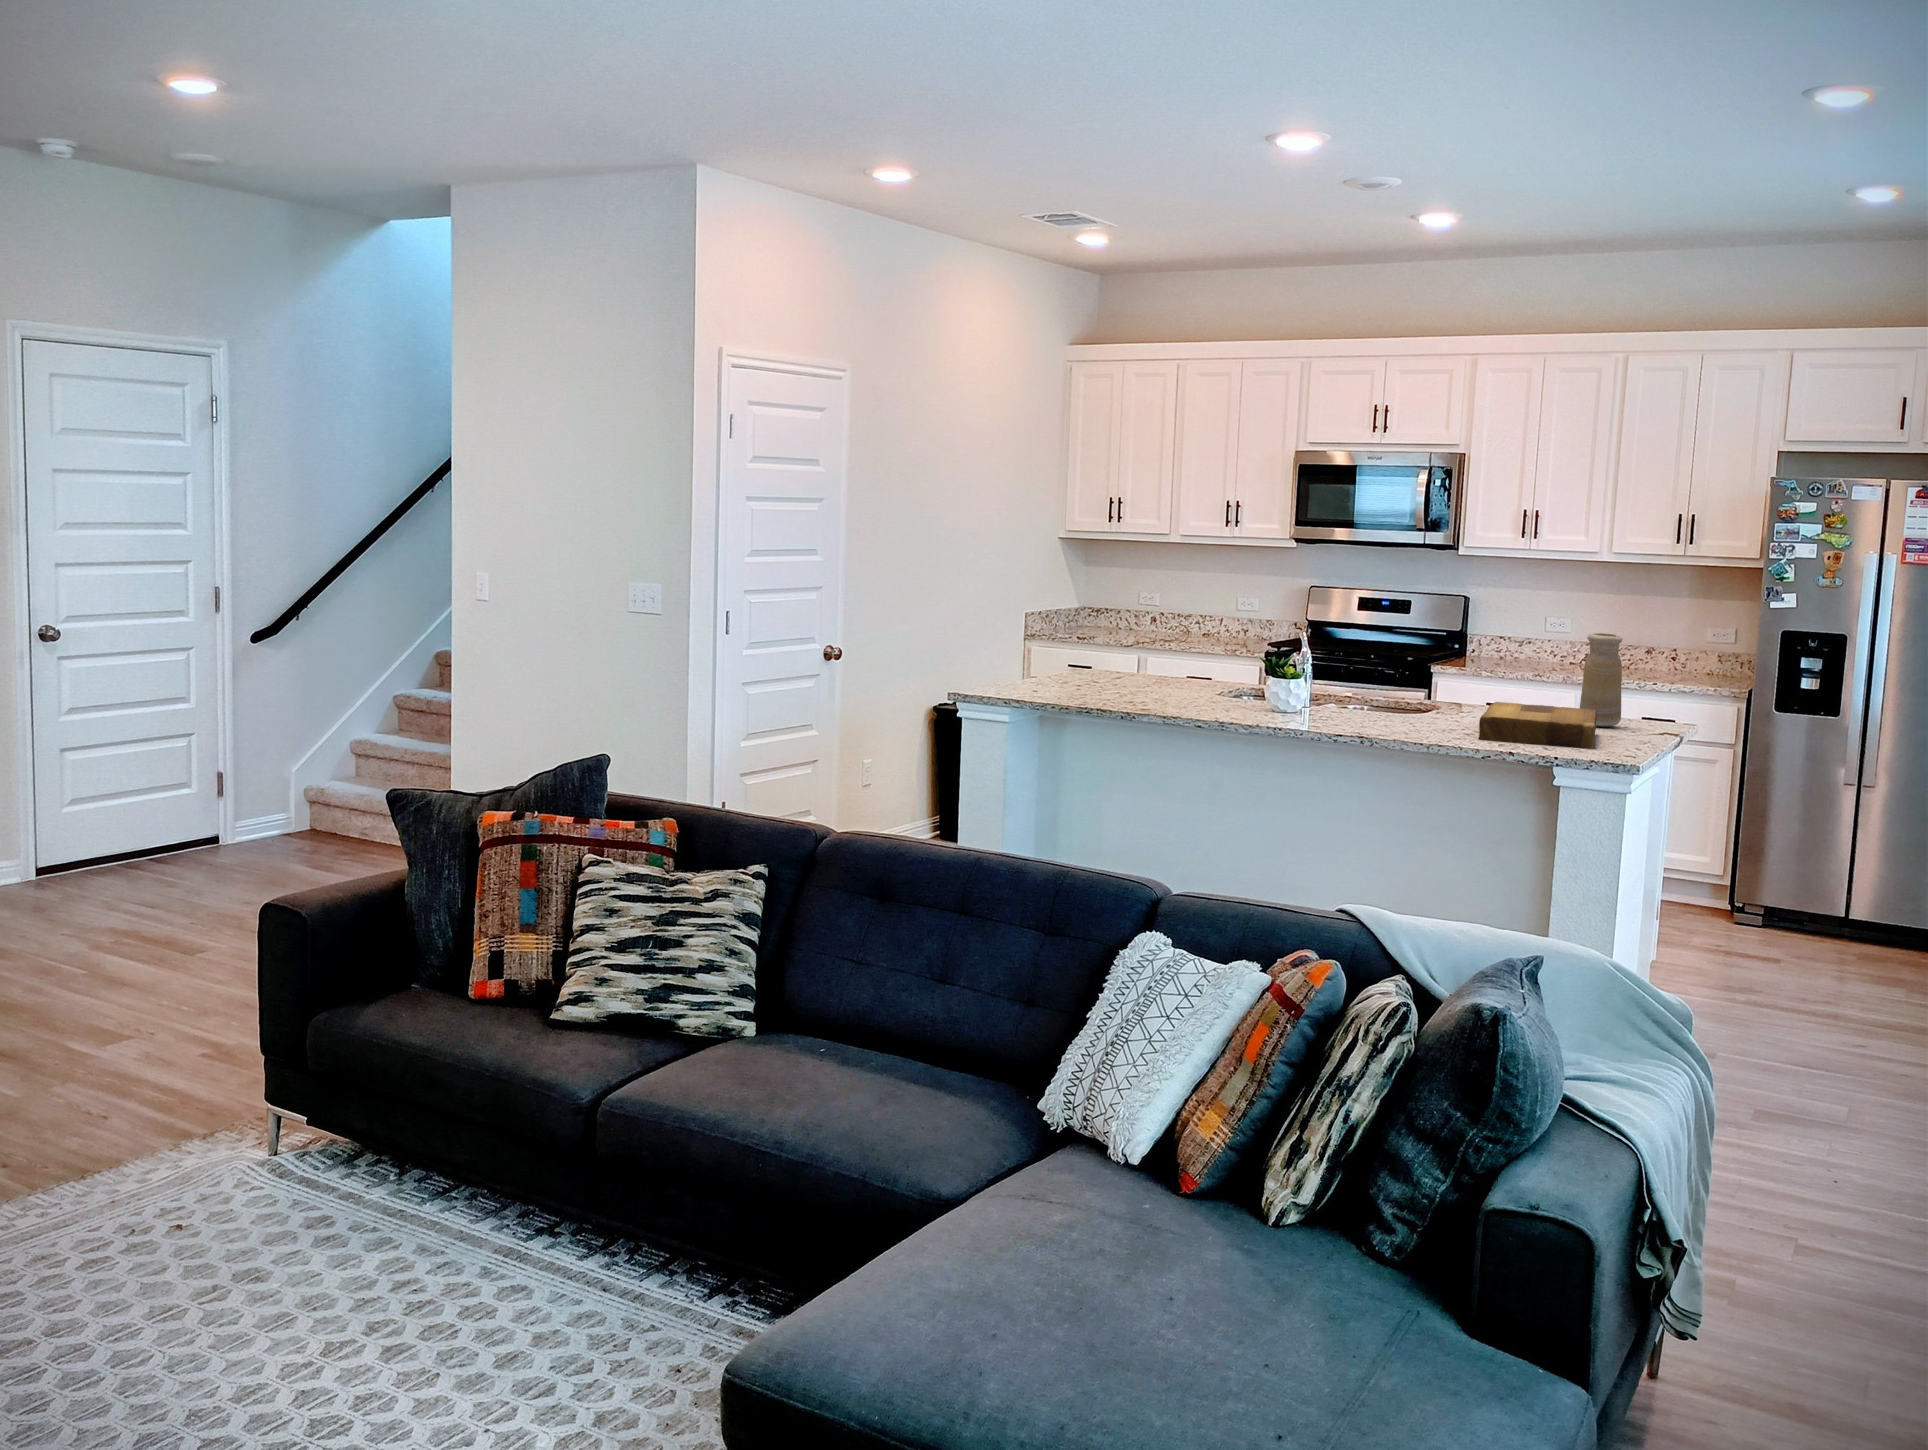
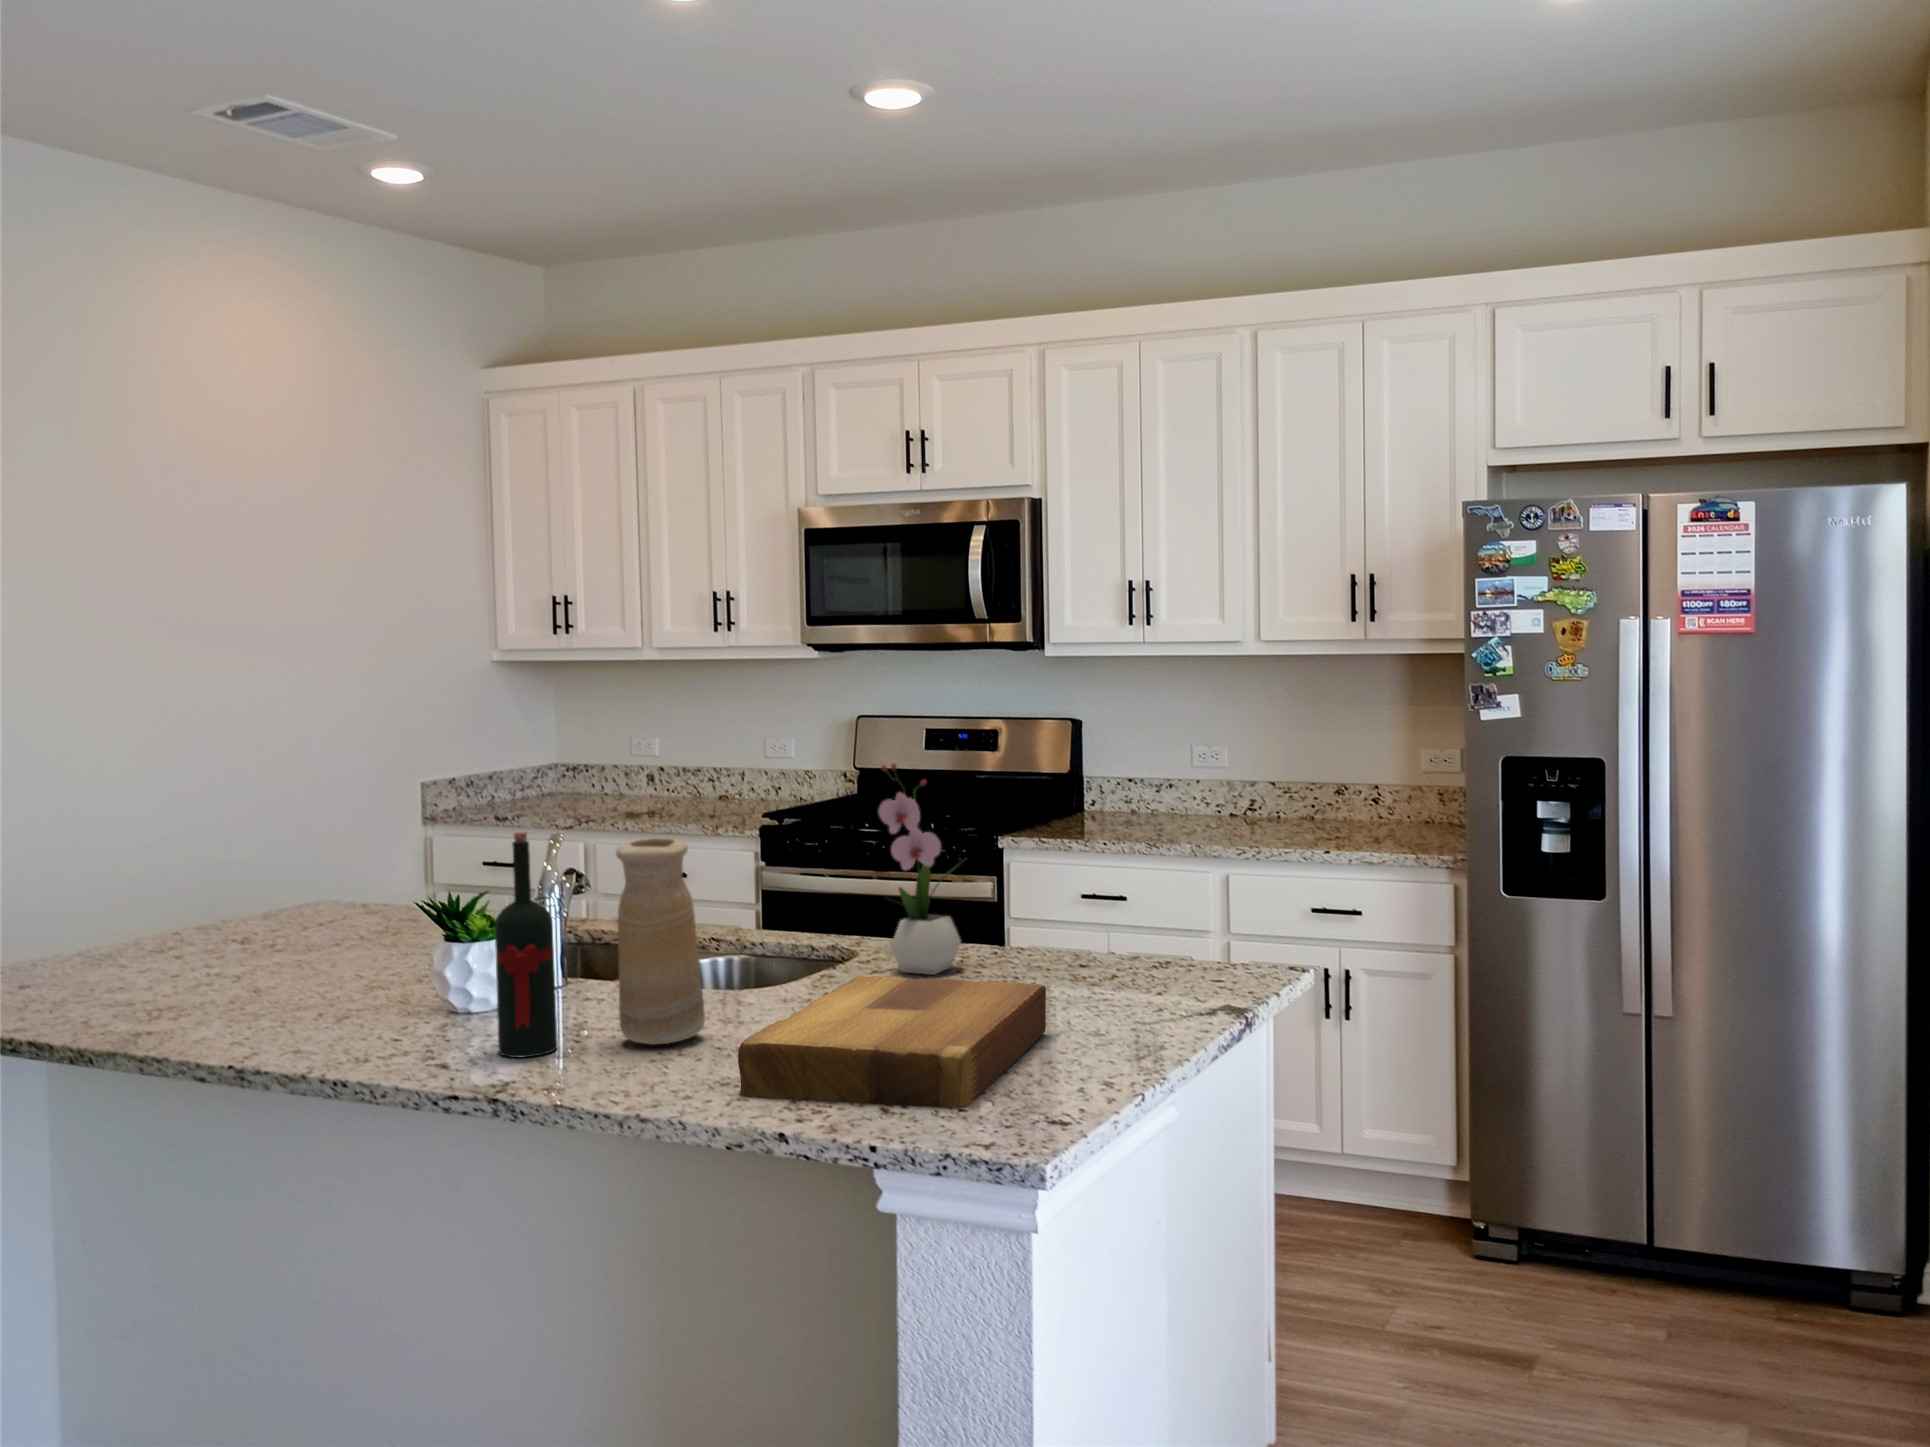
flower arrangement: none [1472,604,1516,714] -> present [878,763,962,975]
wine bottle: none [1332,620,1362,724] -> present [495,832,558,1057]
vase: present [1580,633,1622,727] -> present [616,838,705,1045]

